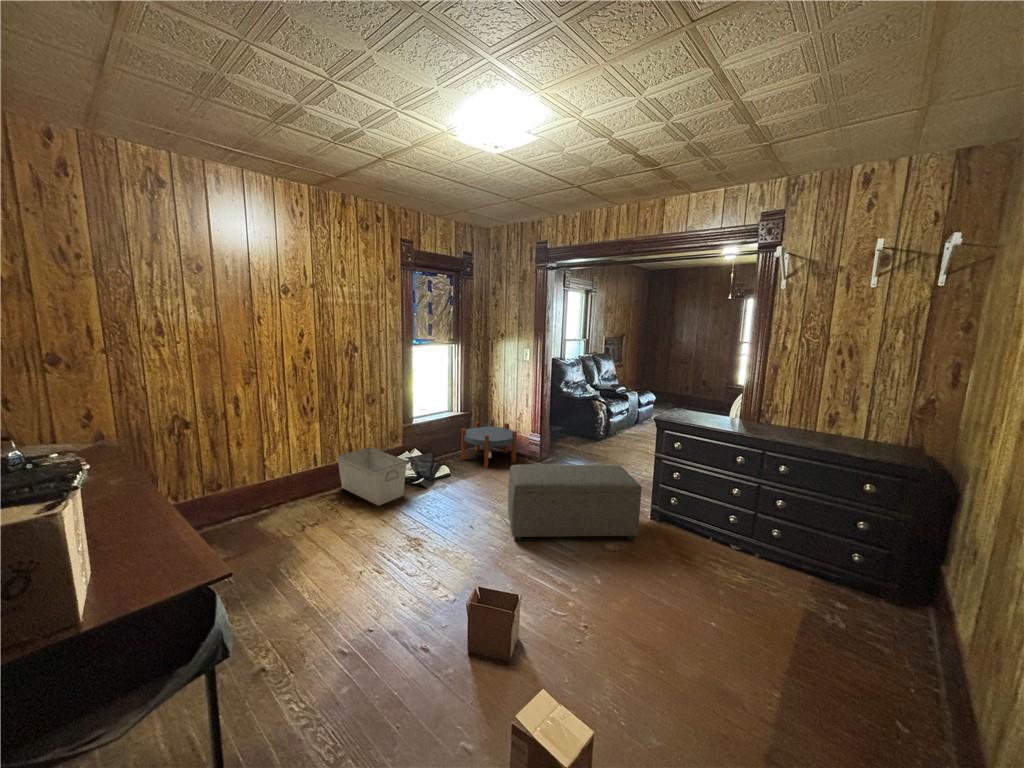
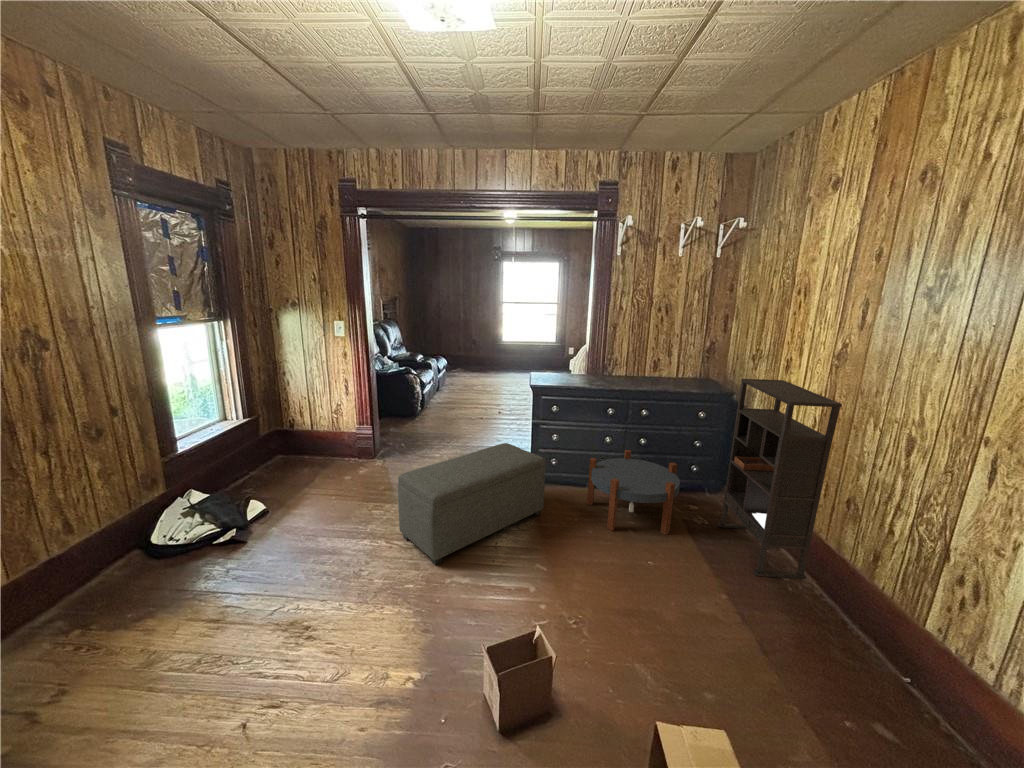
side table: present [461,422,517,468] -> present [587,450,680,535]
bookshelf: none [852,442,1011,752] -> present [717,379,842,579]
storage bin: present [337,448,407,506] -> none [49,514,218,603]

